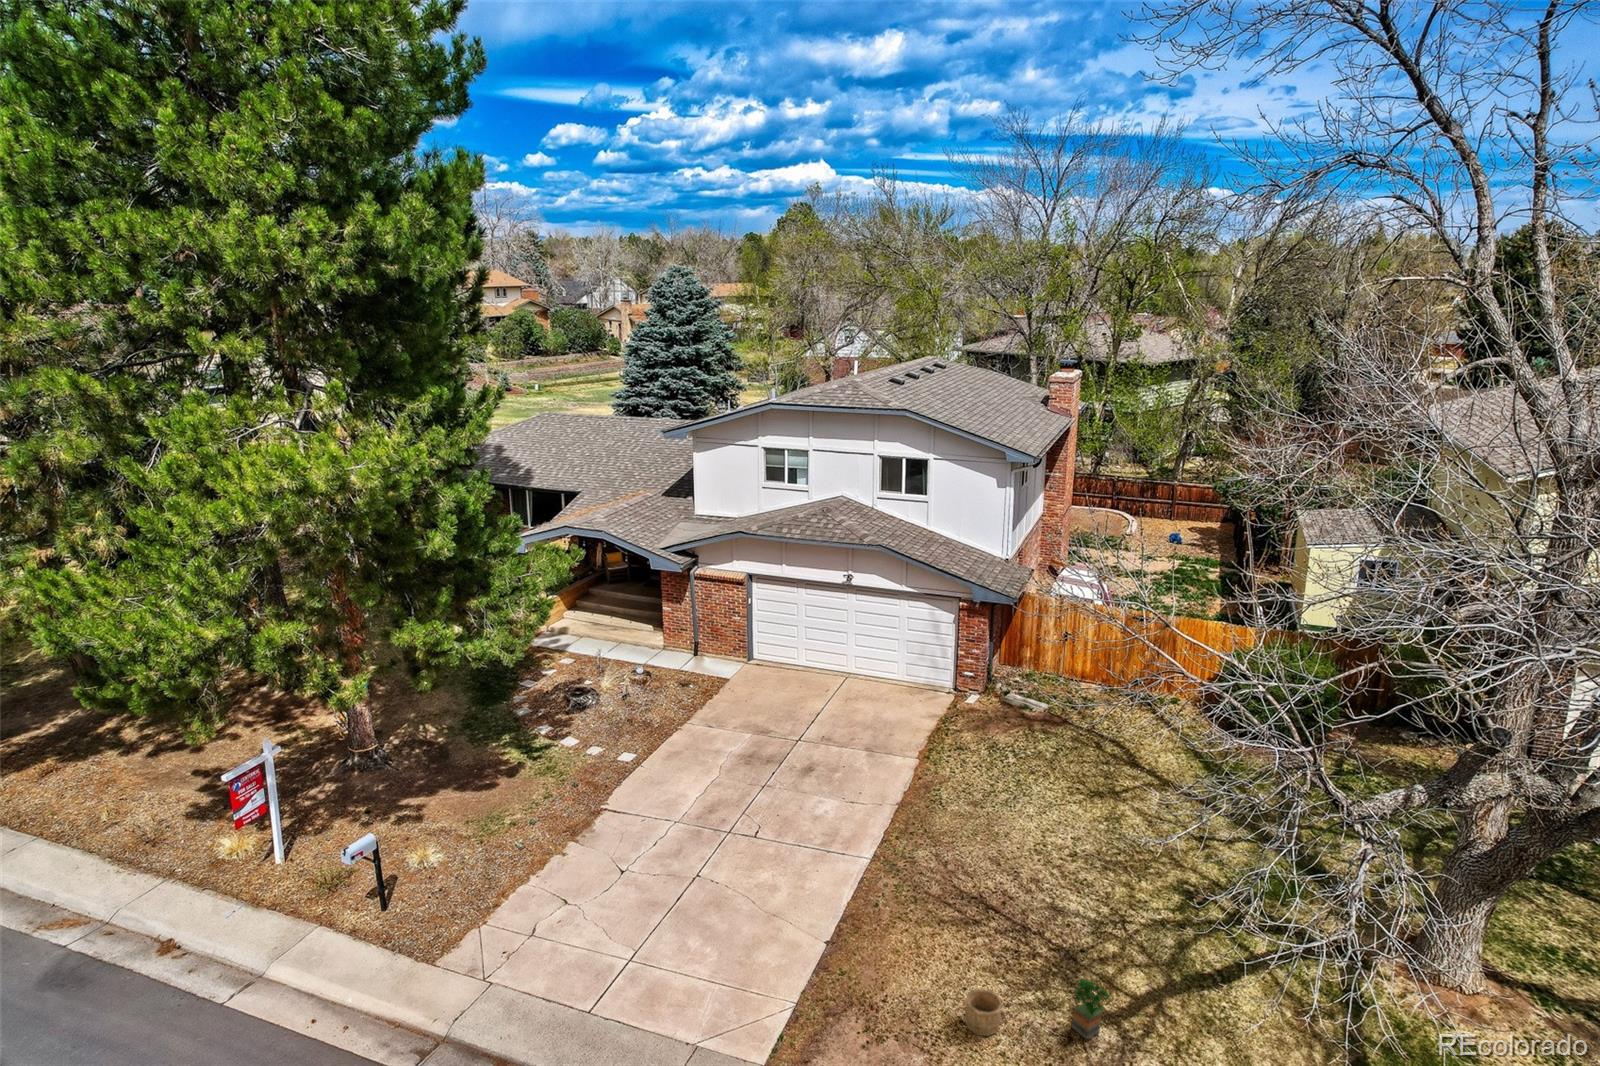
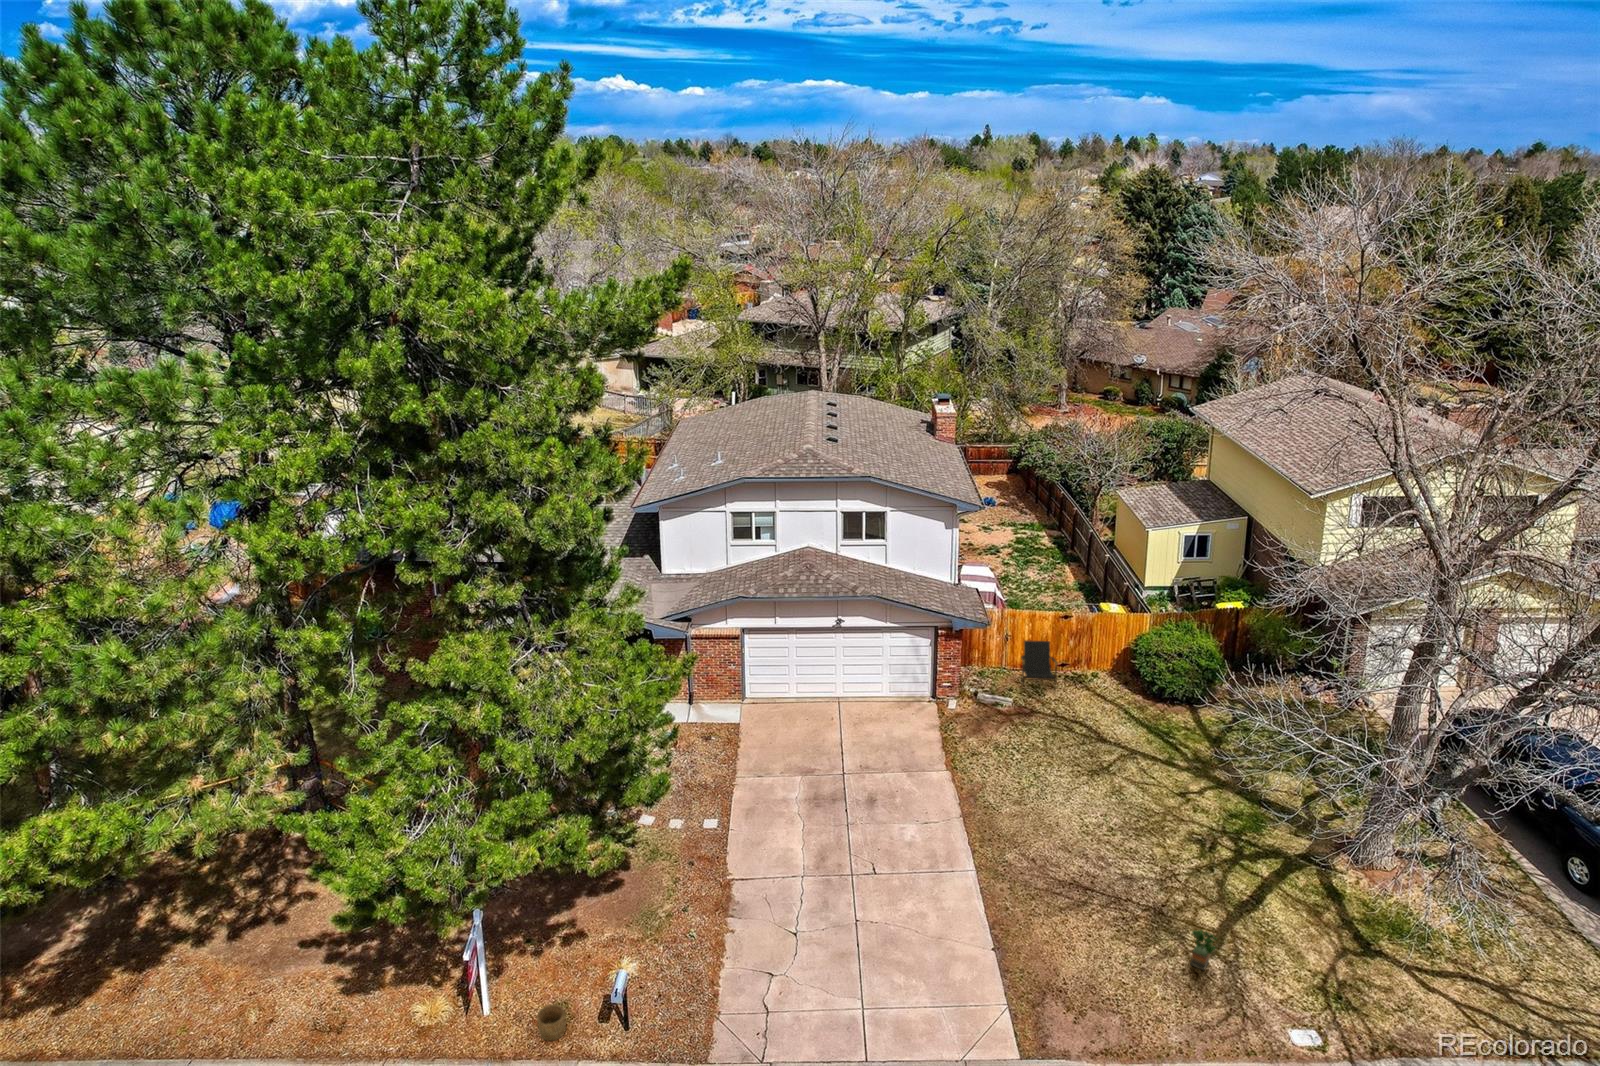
lounge chair: none [1071,642,1119,704] -> present [1021,640,1057,688]
wooden bucket: present [965,988,1003,1036] -> present [536,1005,566,1041]

